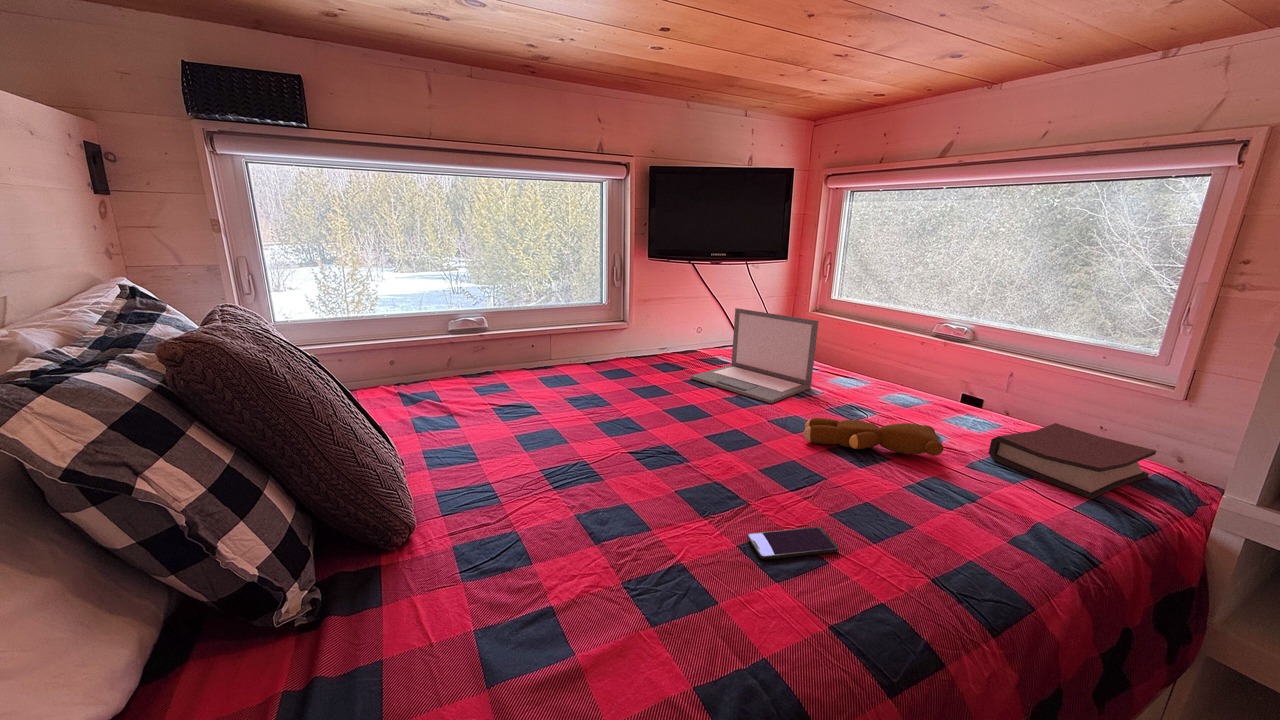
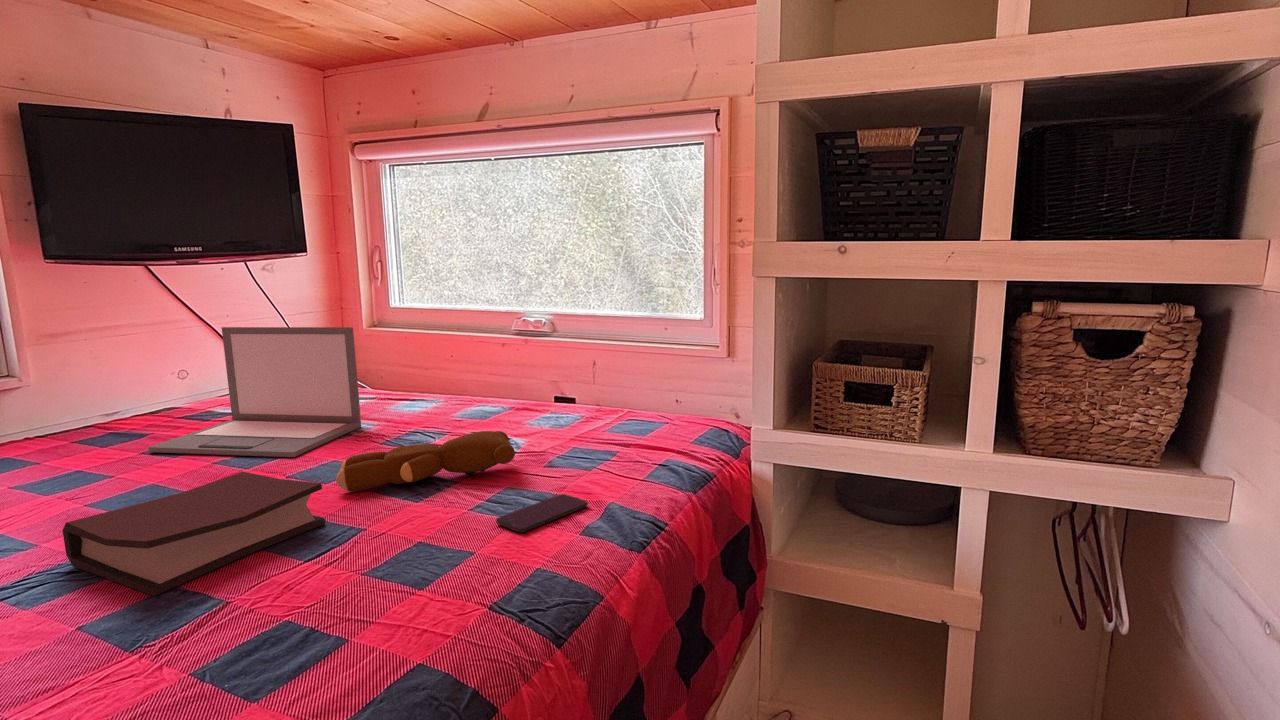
hardback book: present [989,423,1156,499] -> present [62,472,325,596]
smartphone: present [748,527,839,559] -> present [496,494,588,533]

